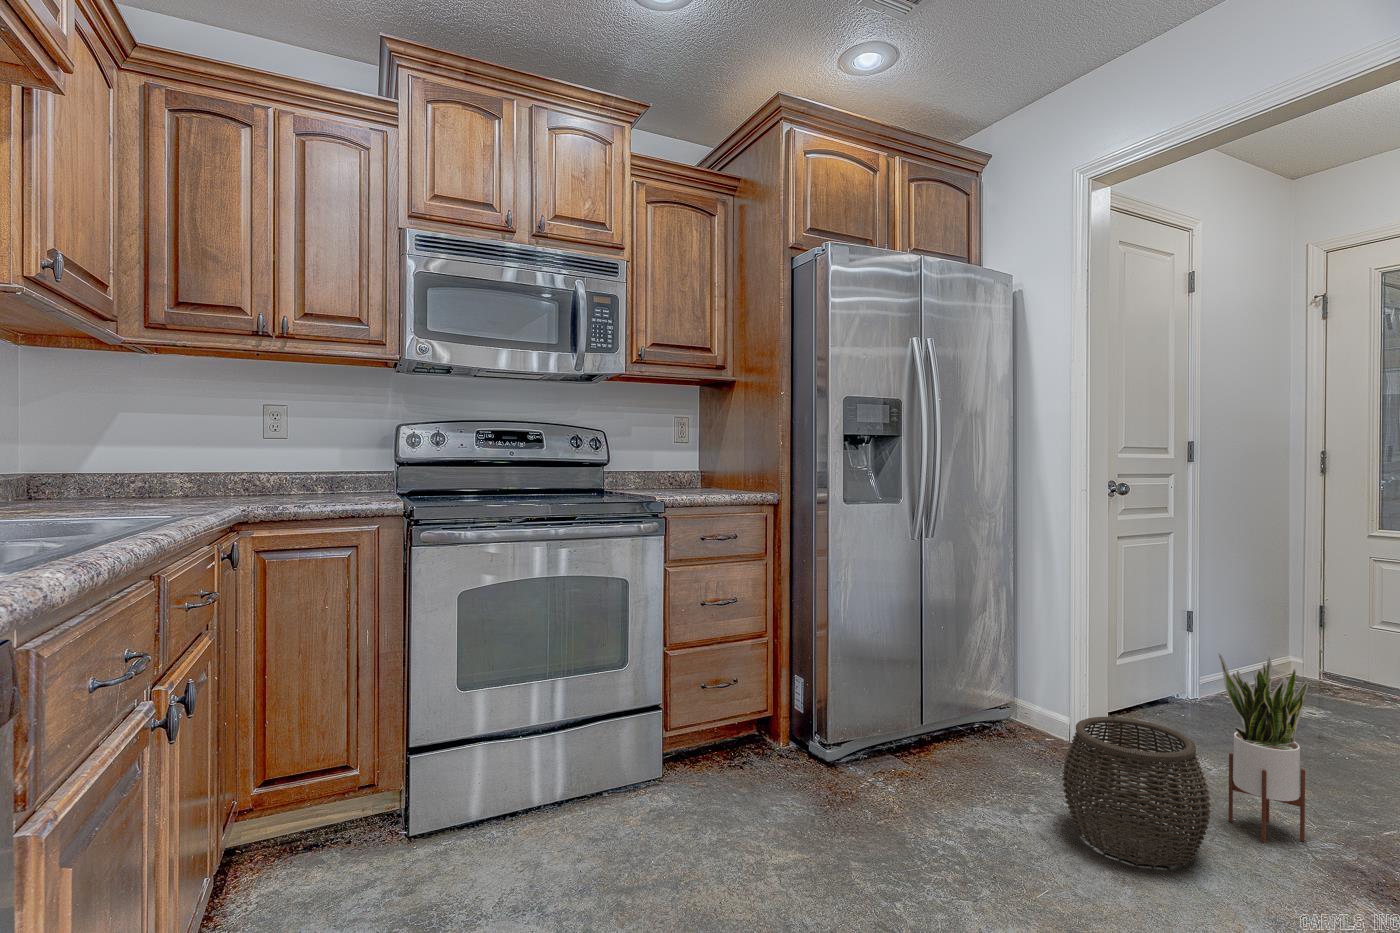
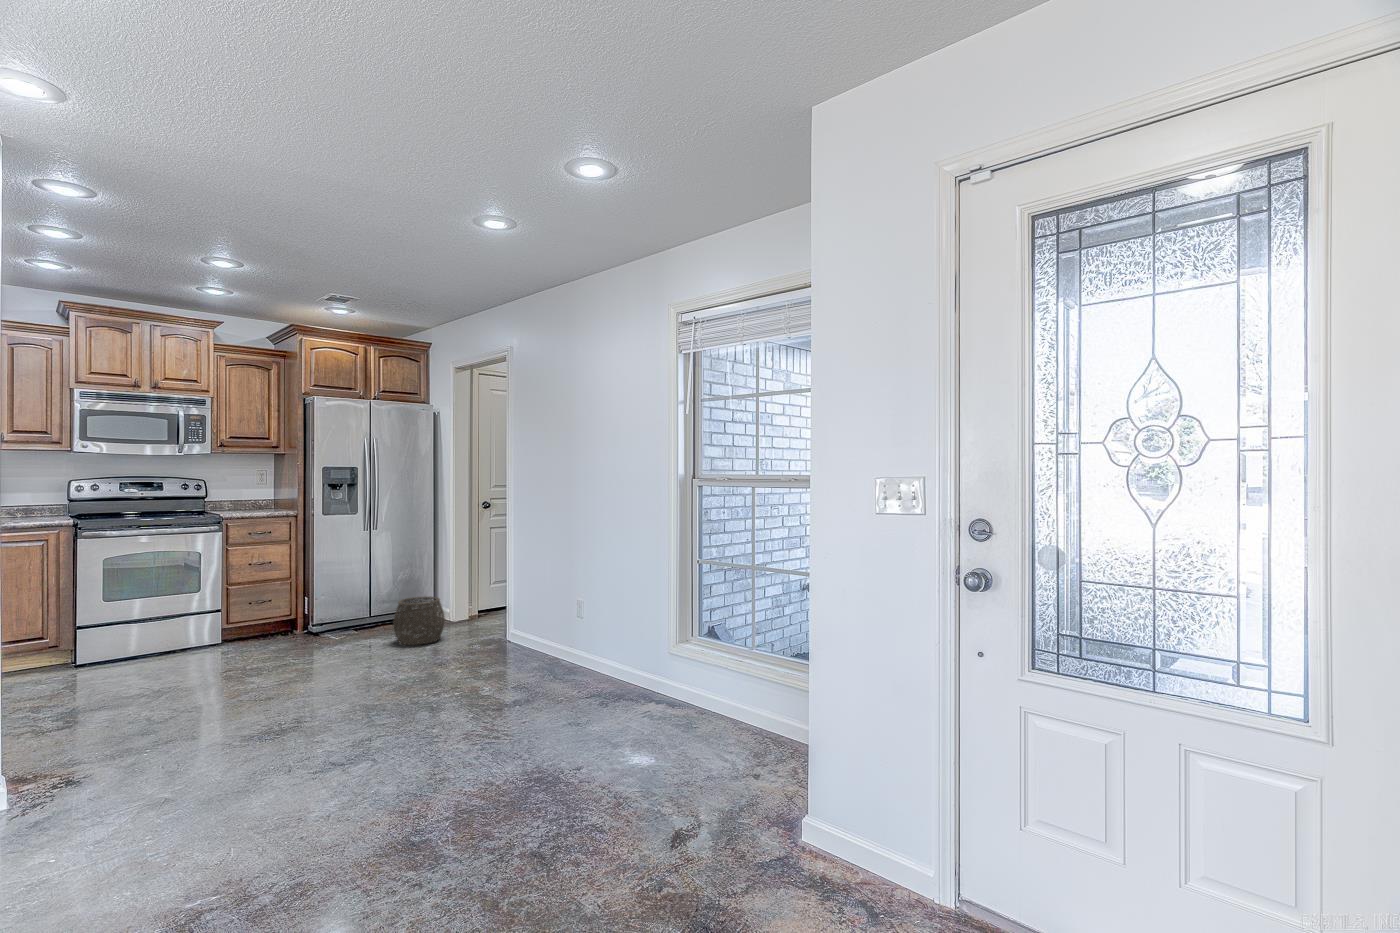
potted plant: present [1218,653,1308,843] -> none [463,568,493,637]

